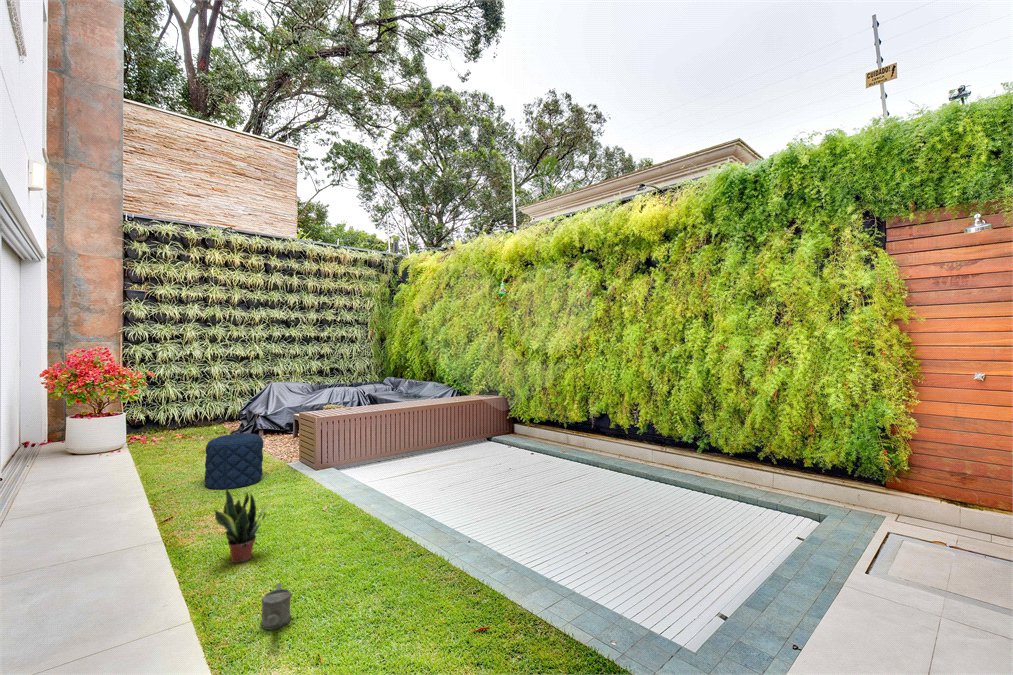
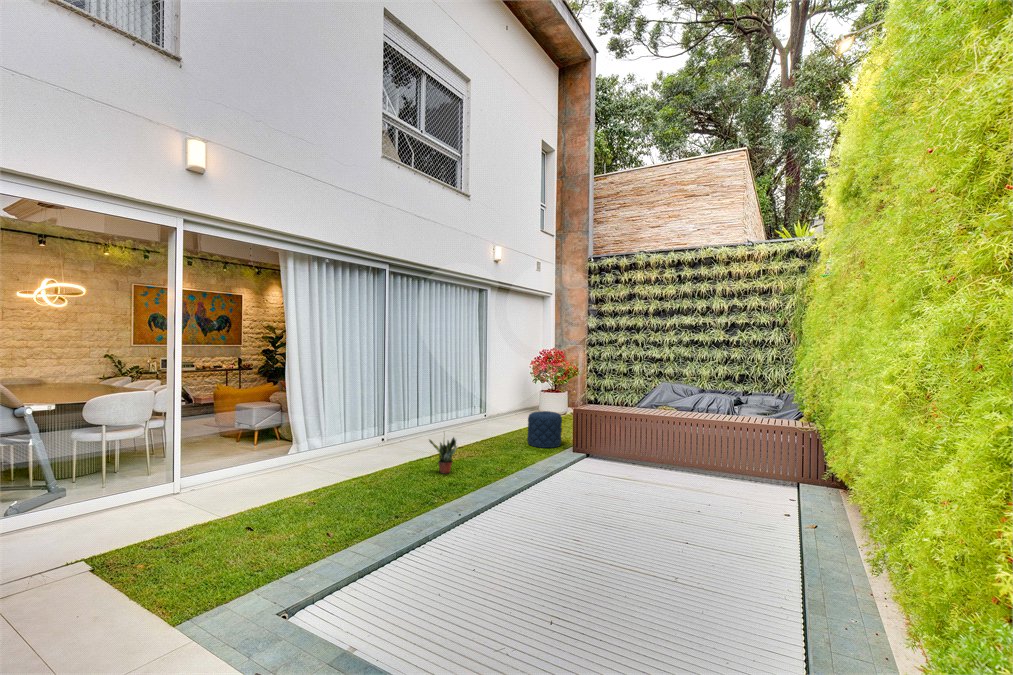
watering can: present [261,583,292,630] -> none [364,478,400,496]

